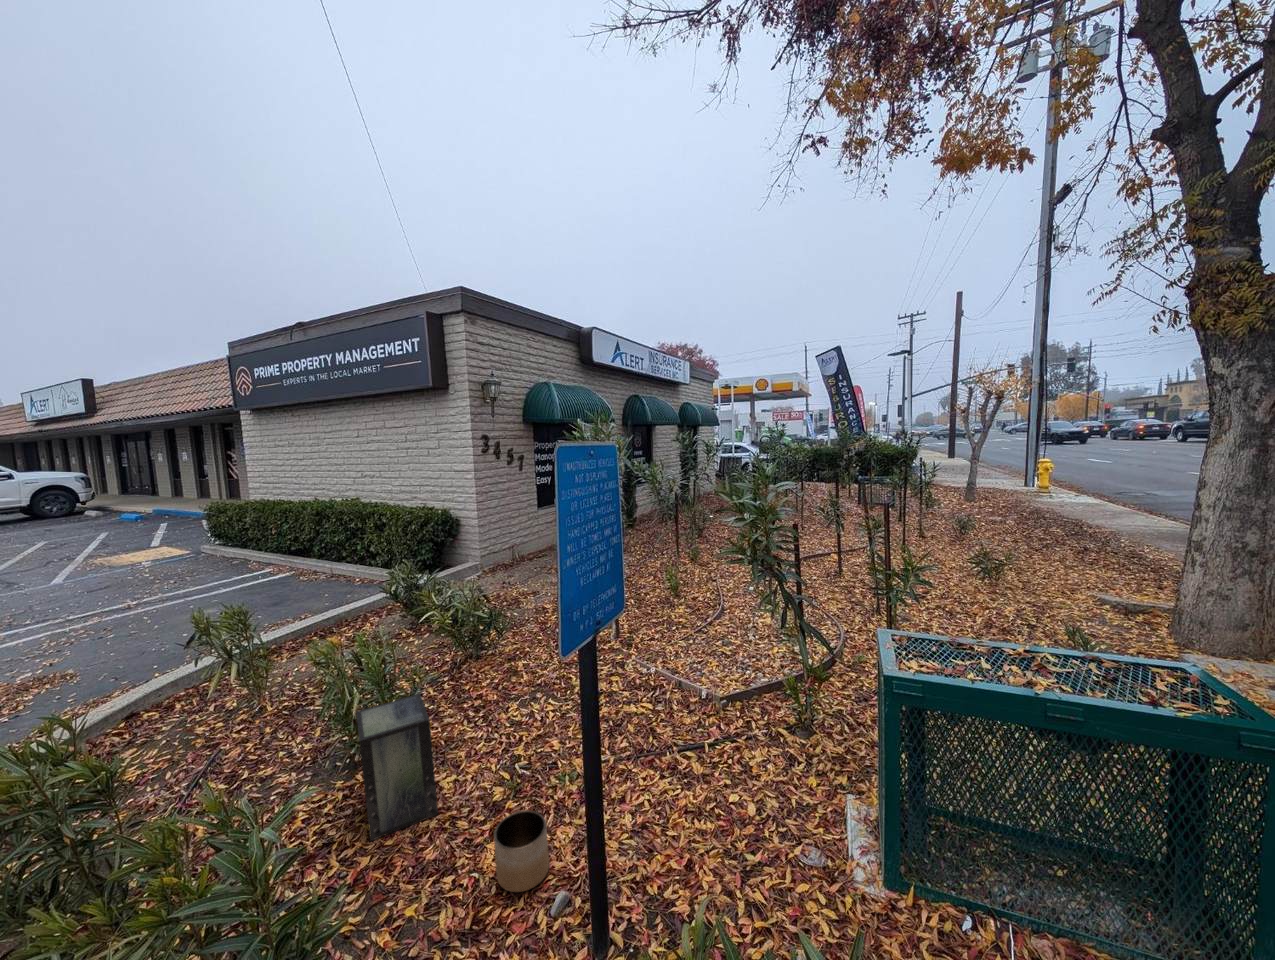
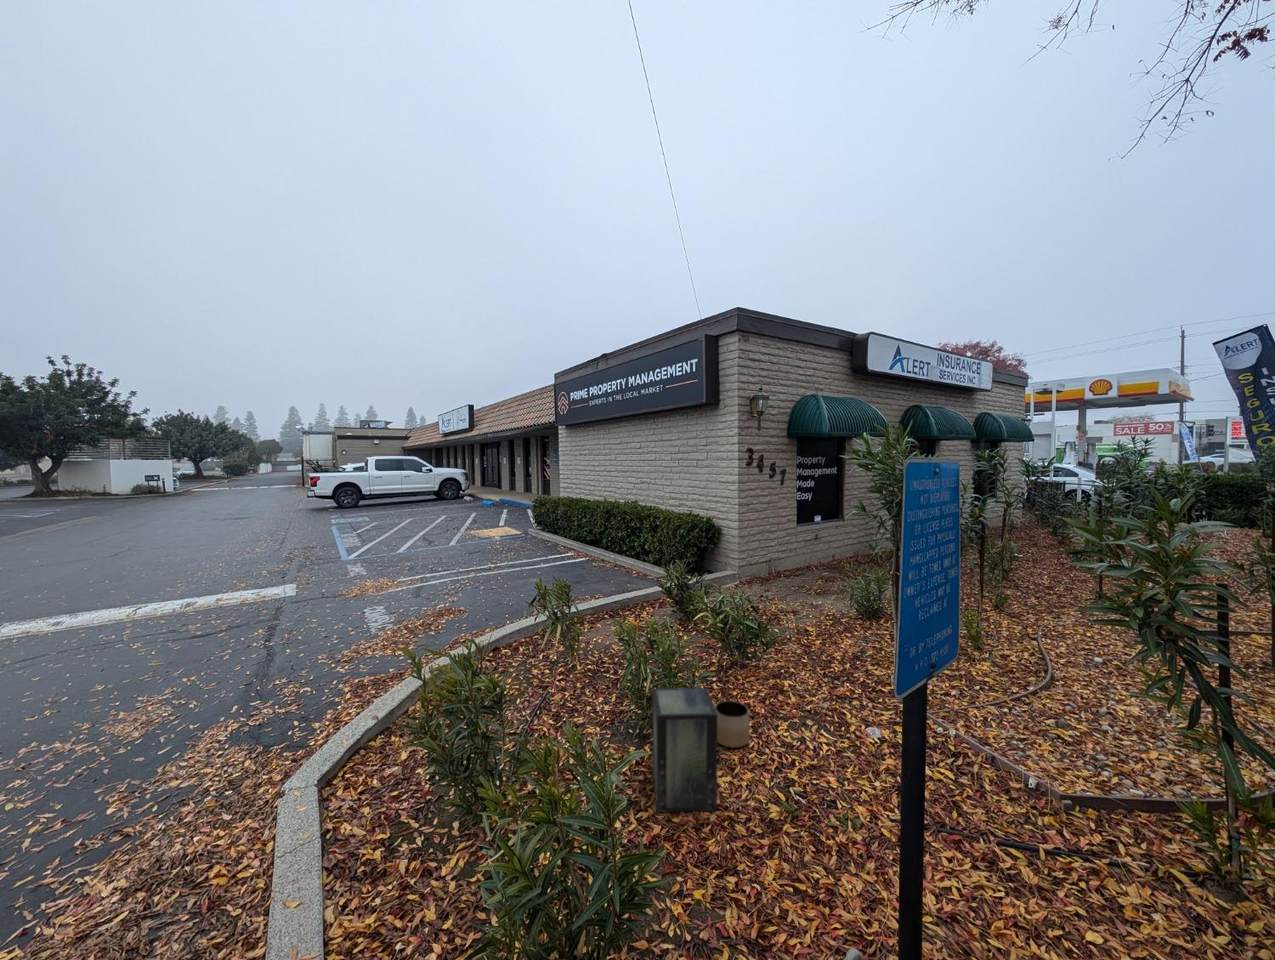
planter: present [494,810,549,892] -> present [715,701,749,748]

